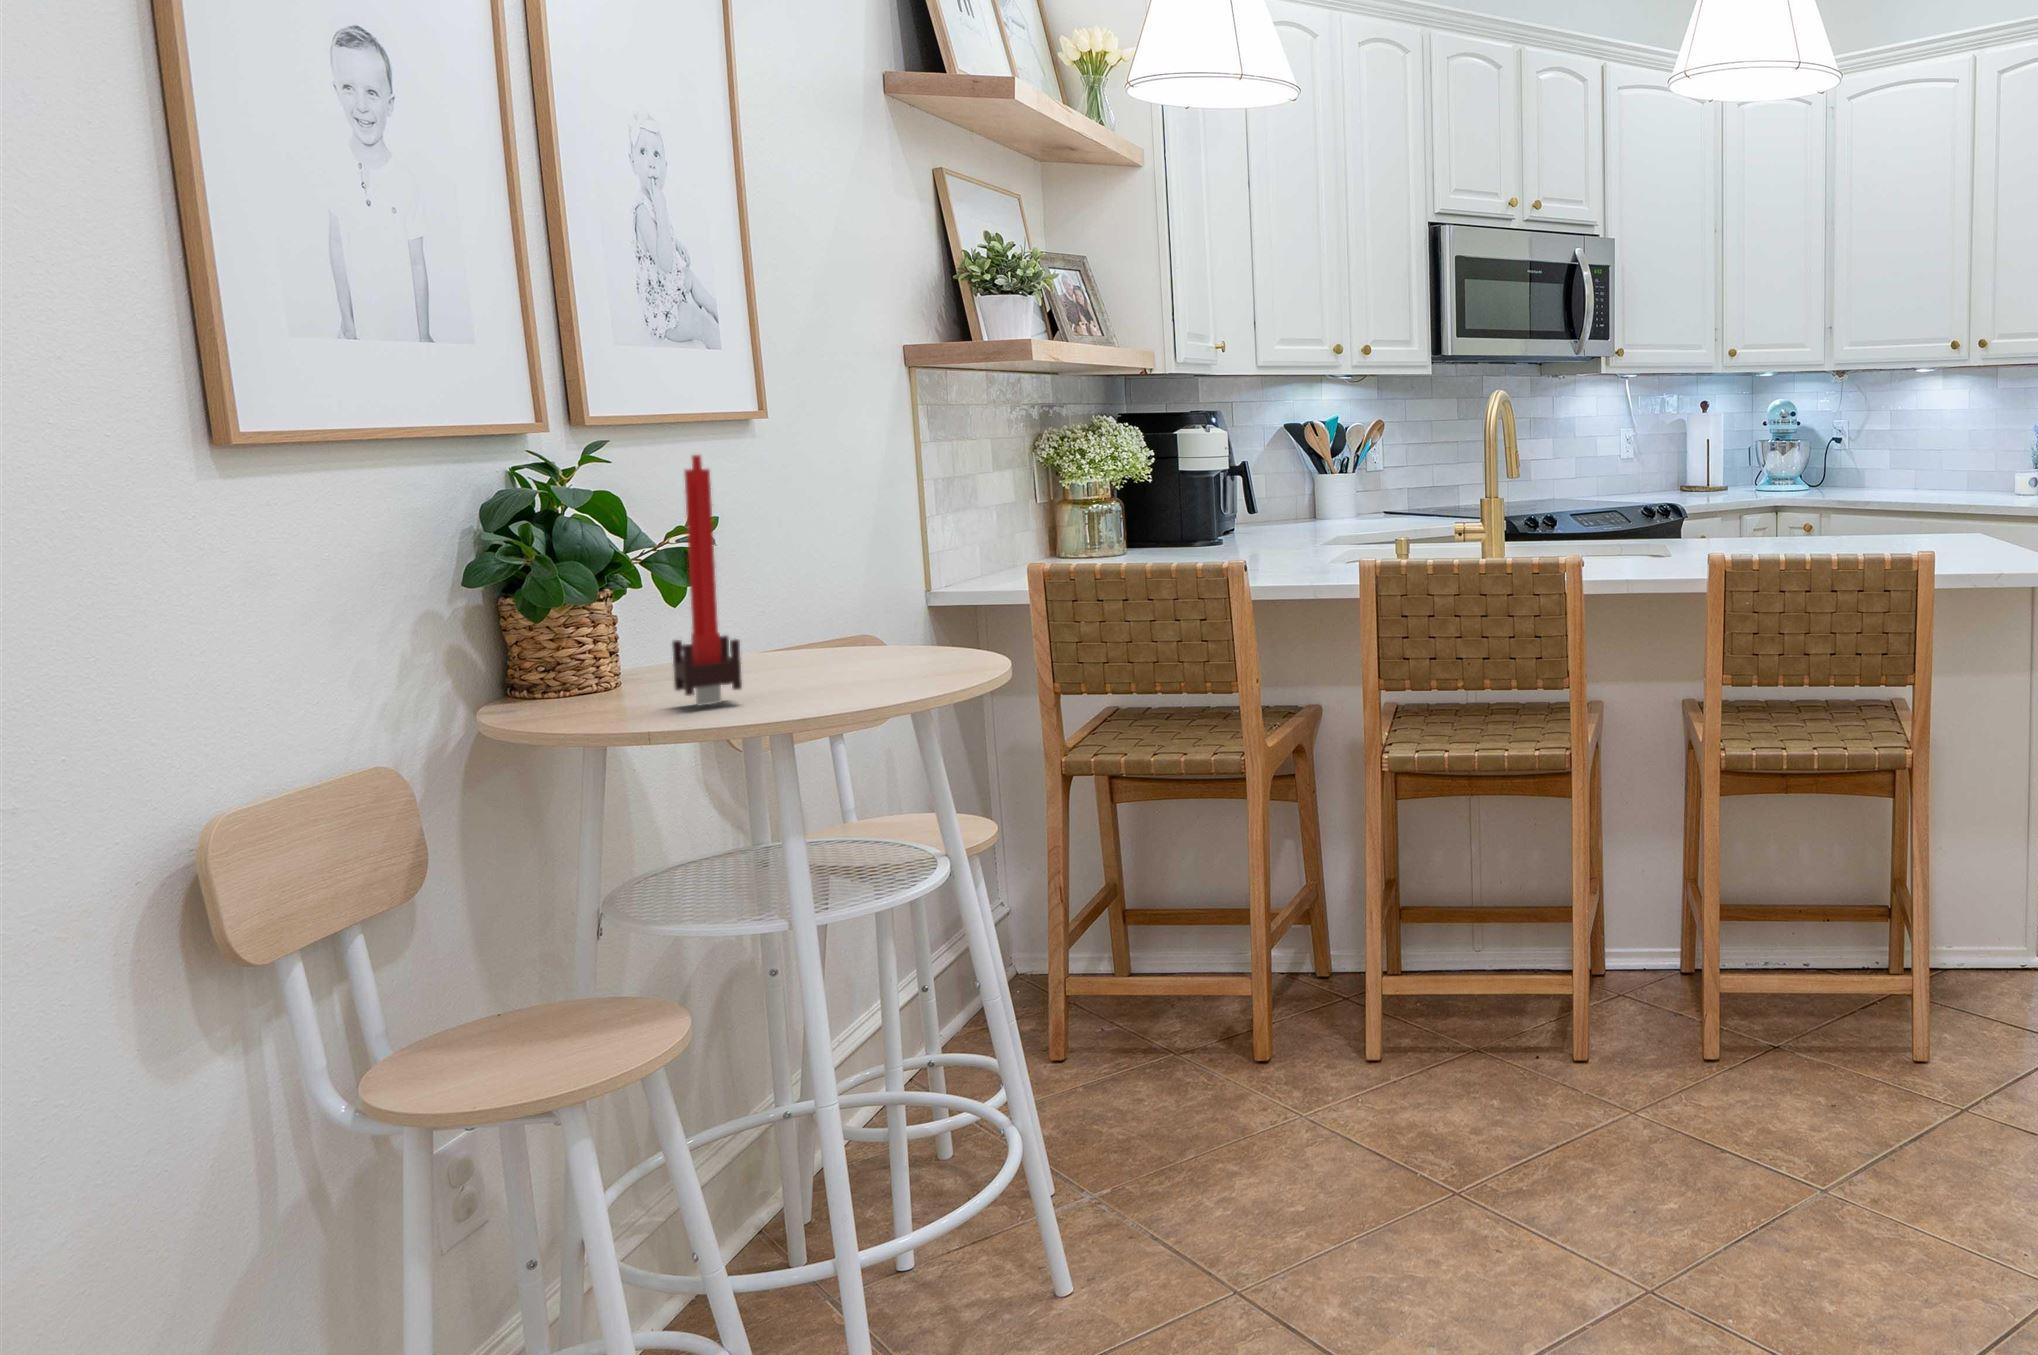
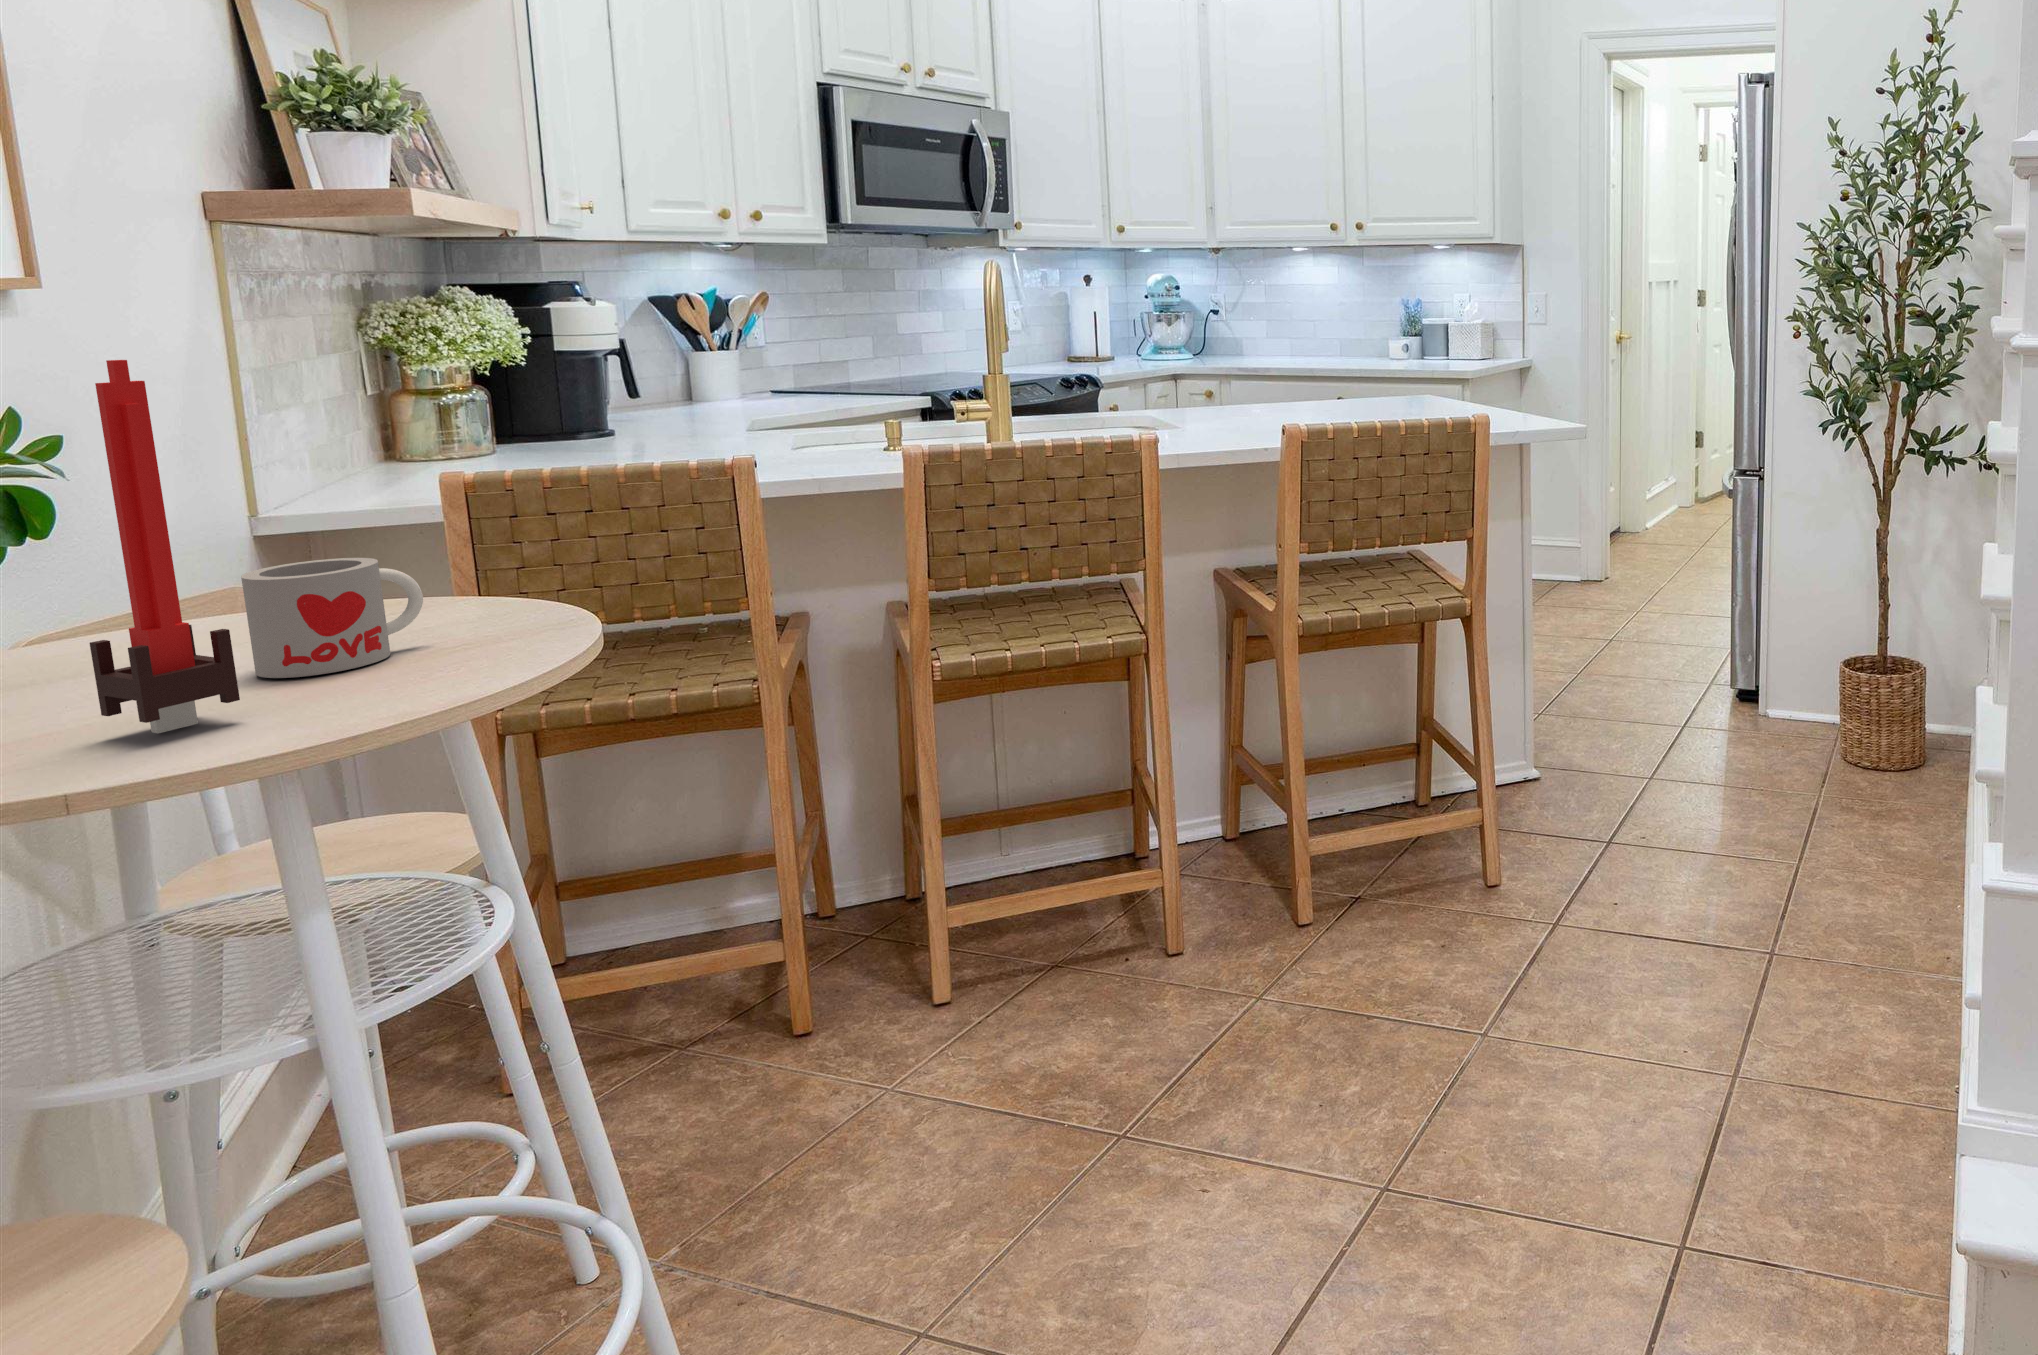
mug: none [780,603,887,683] -> present [241,558,423,678]

